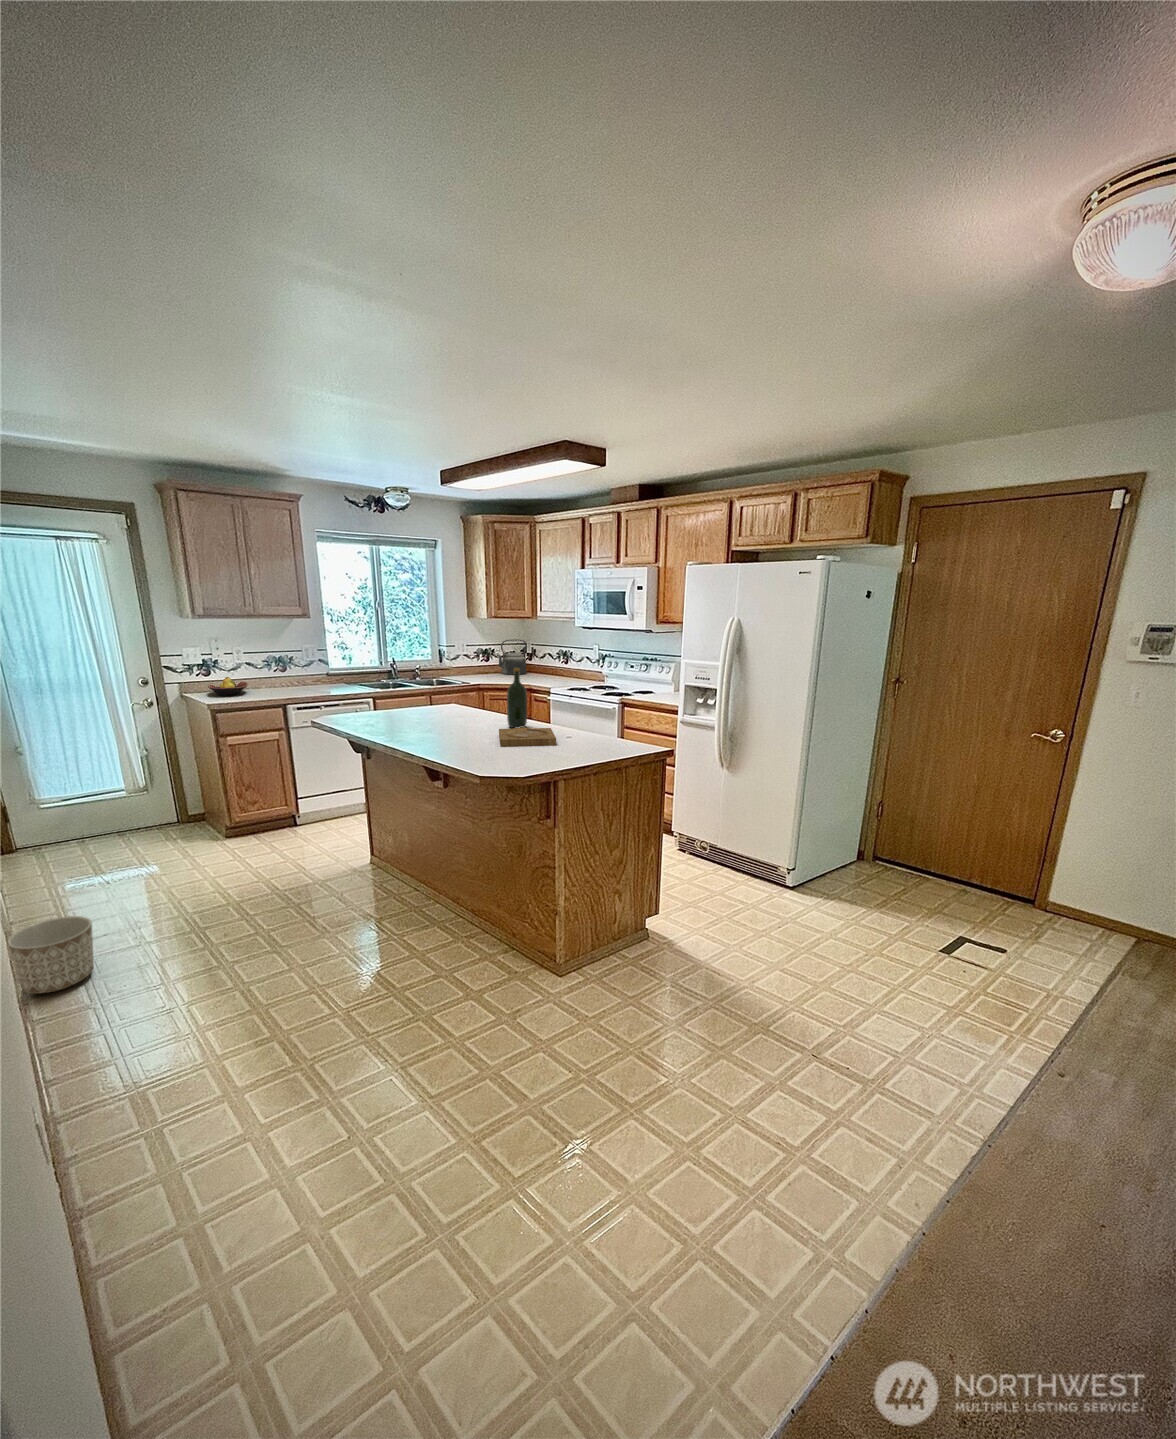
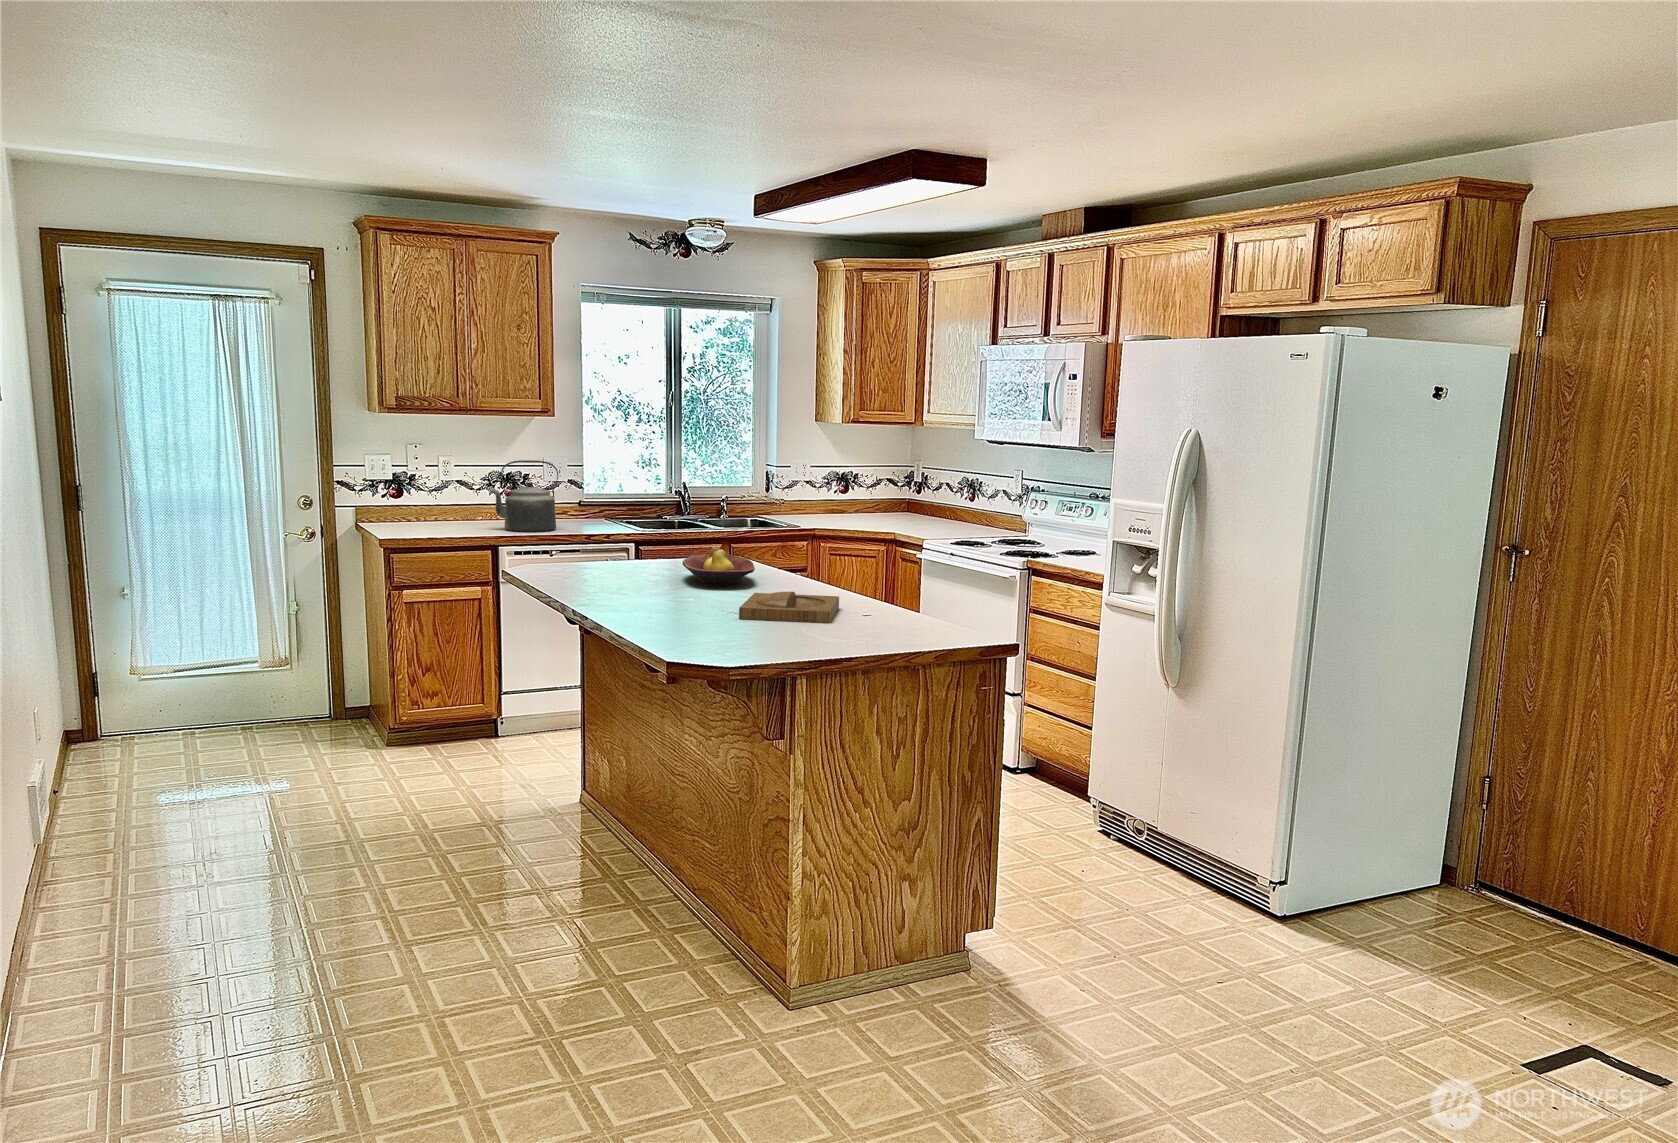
kettle: present [497,639,527,675] -> present [491,460,558,532]
wine bottle: present [507,668,527,728] -> none [783,497,817,595]
fruit bowl: present [208,677,248,696] -> present [683,546,755,587]
planter: present [8,916,94,994] -> none [45,819,155,921]

